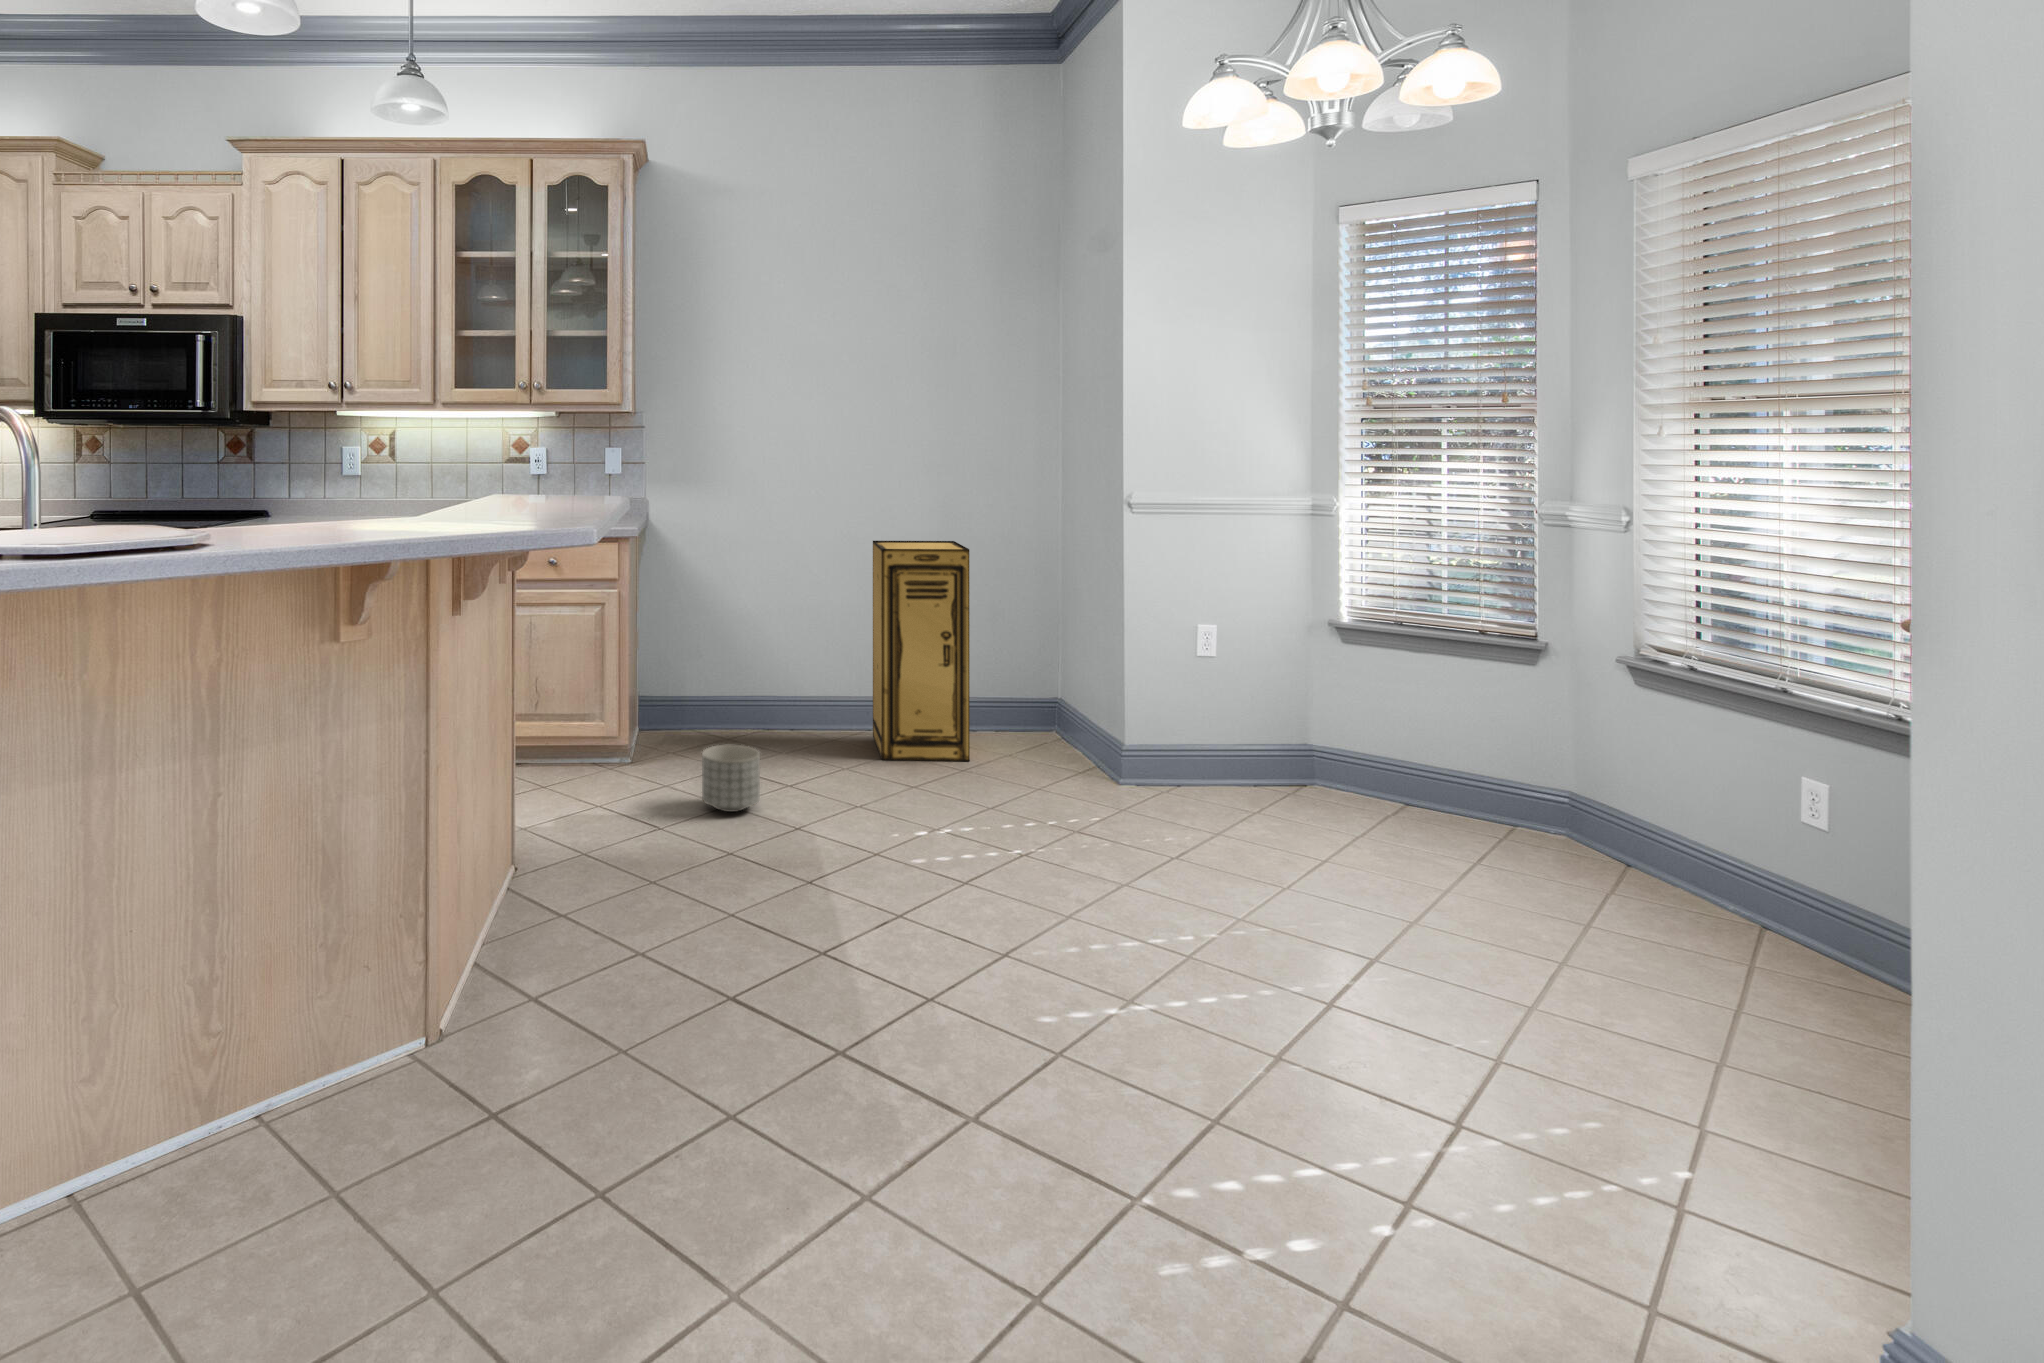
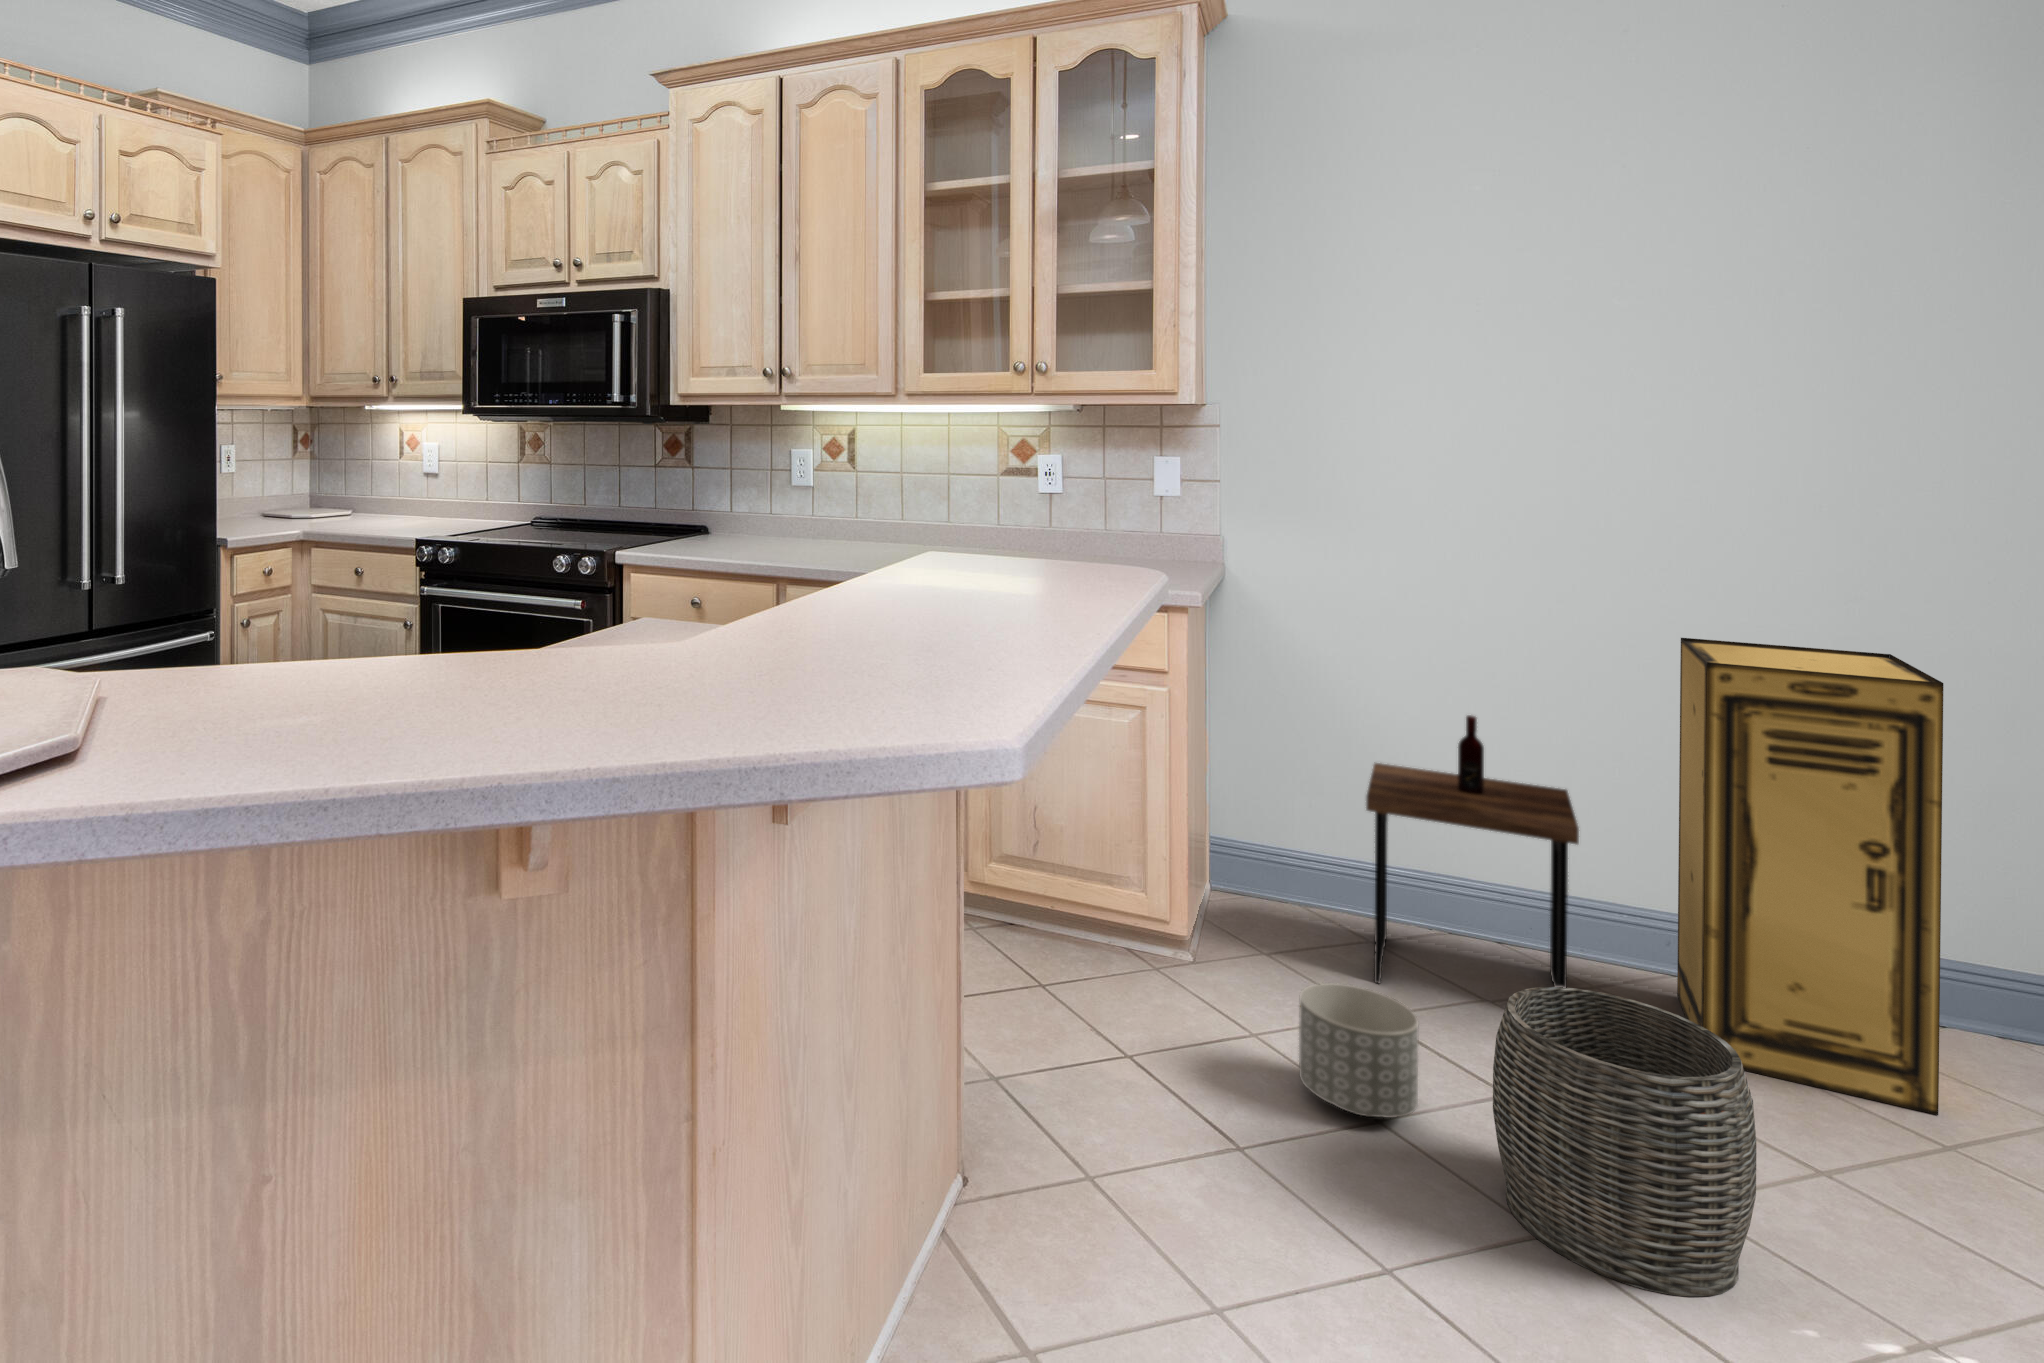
side table: none [729,594,830,758] -> present [1366,715,1579,987]
woven basket: none [795,715,898,845] -> present [1493,987,1757,1297]

